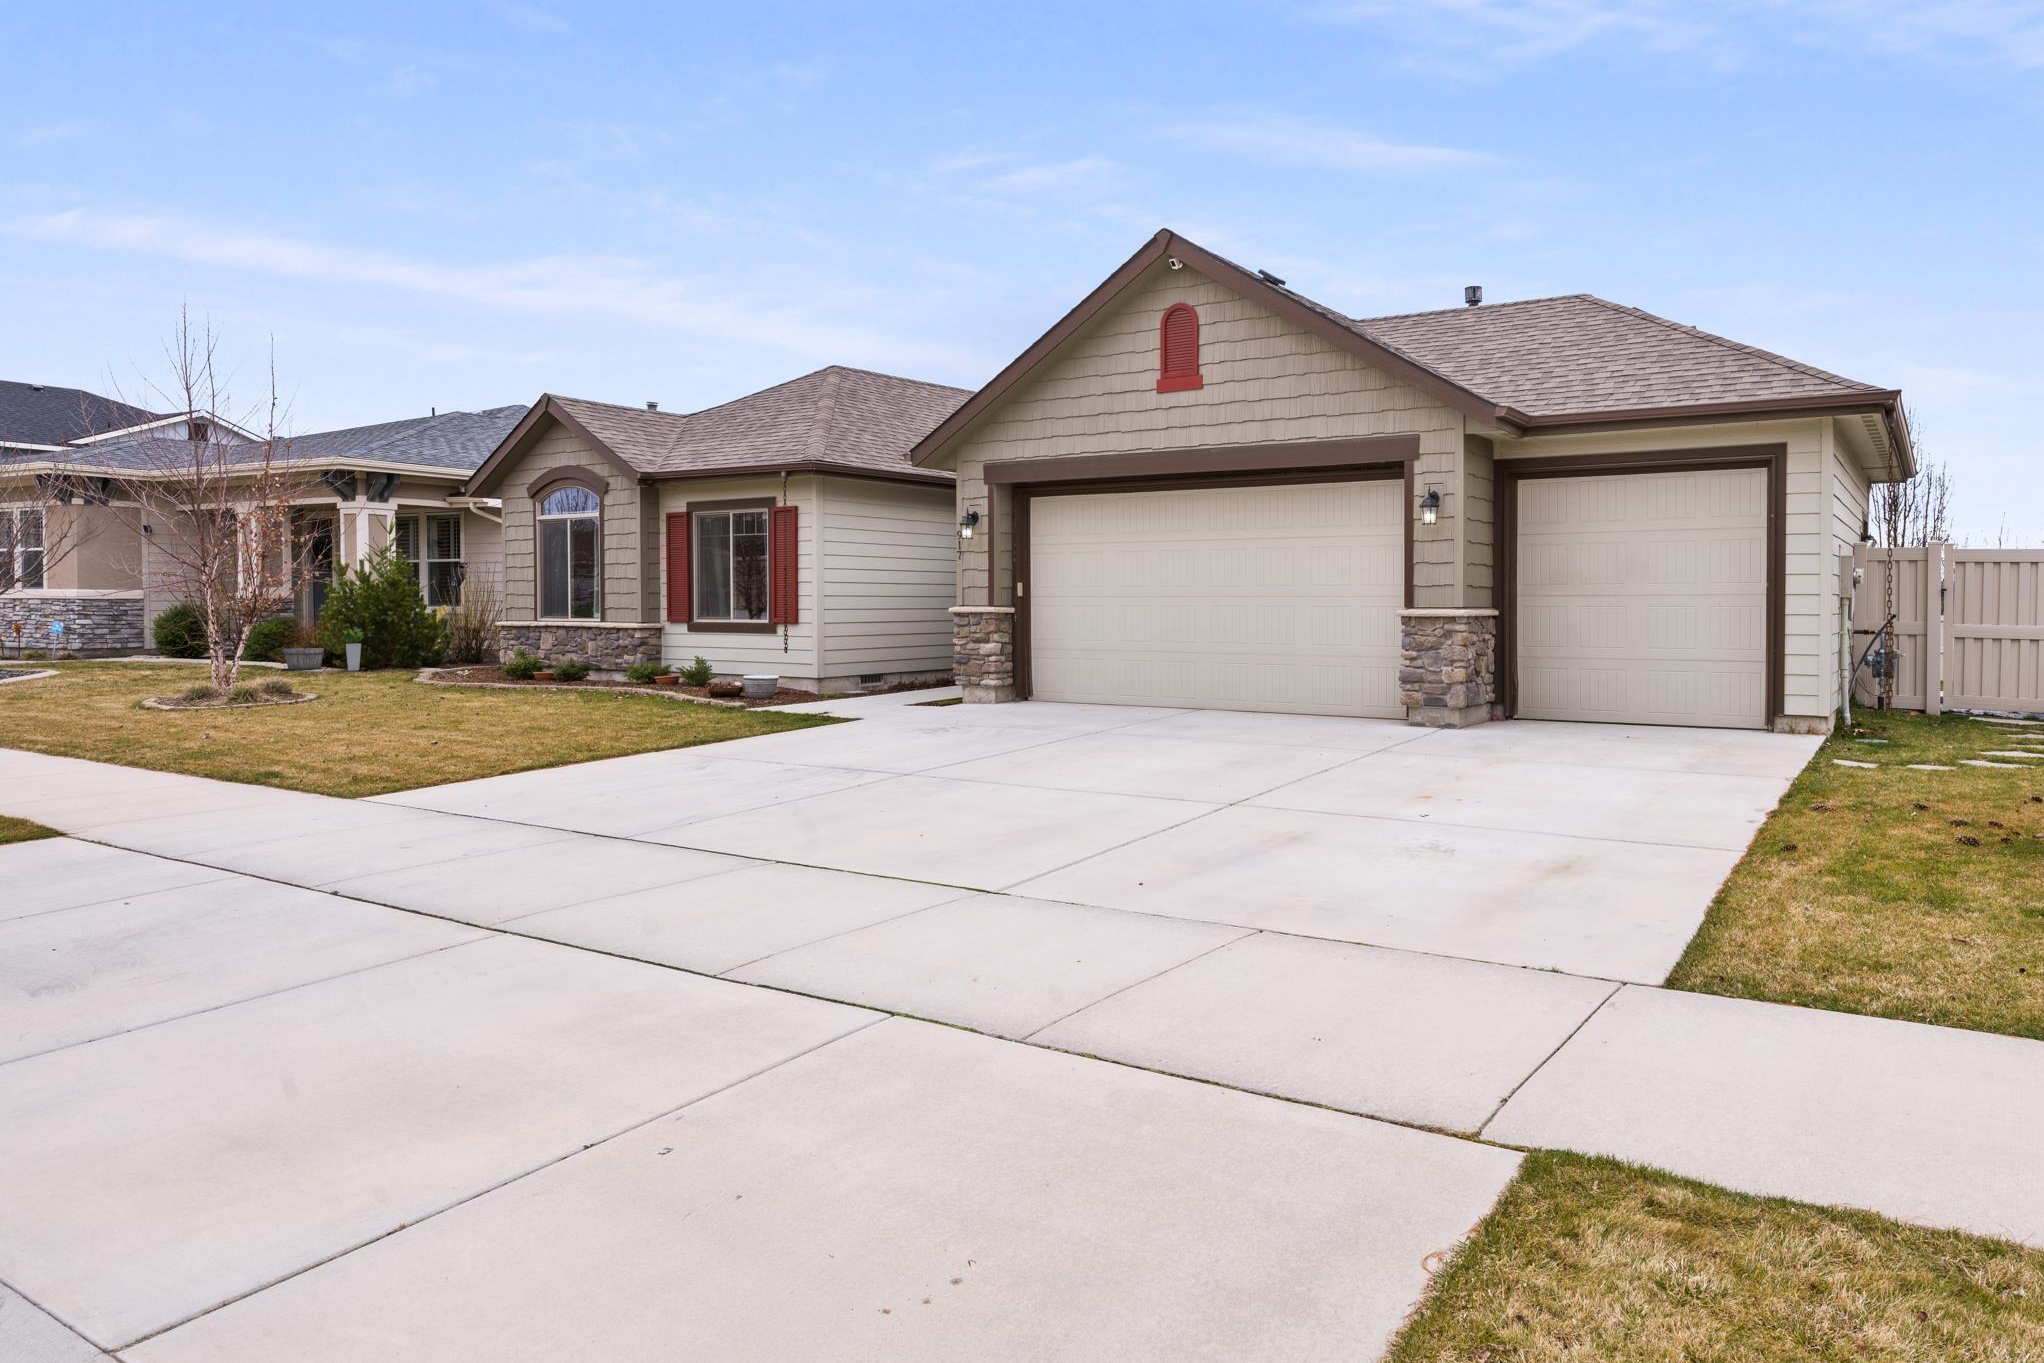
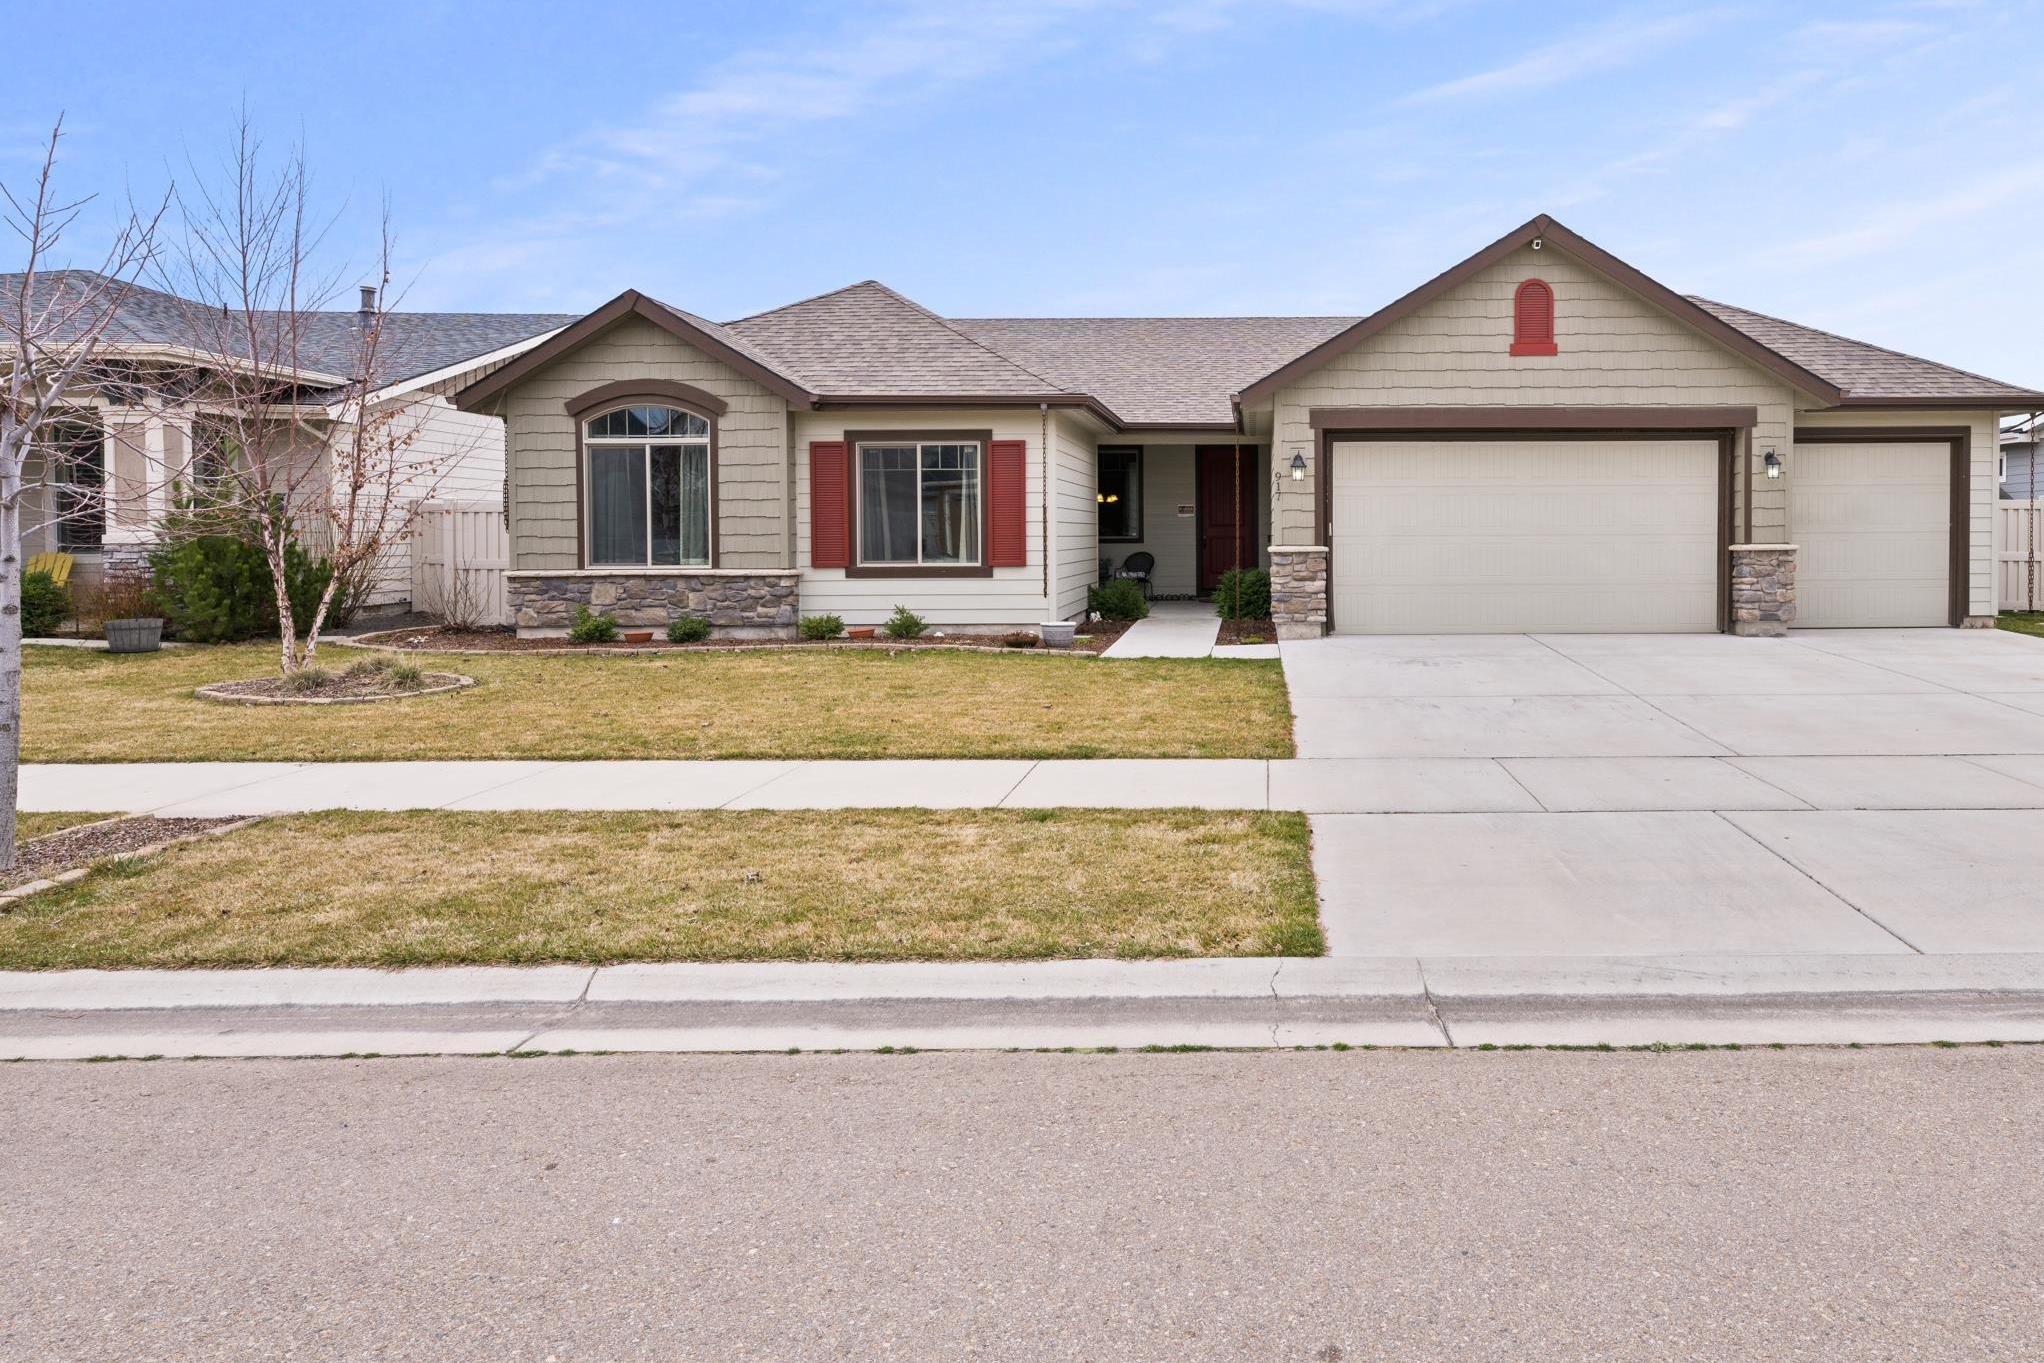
planter: present [343,628,363,671] -> none [217,587,253,649]

